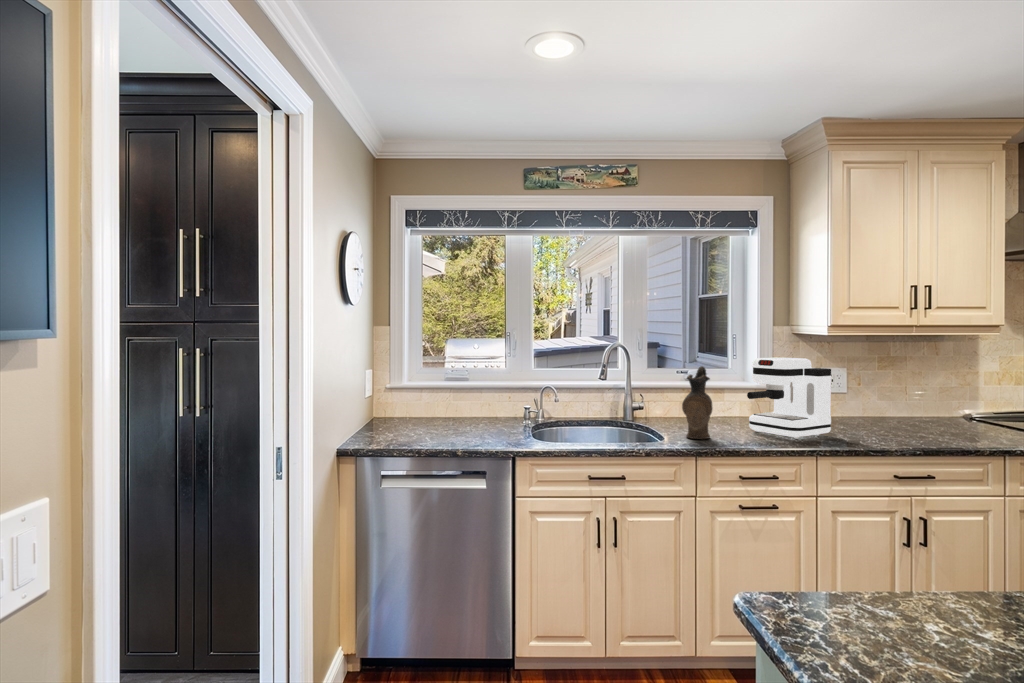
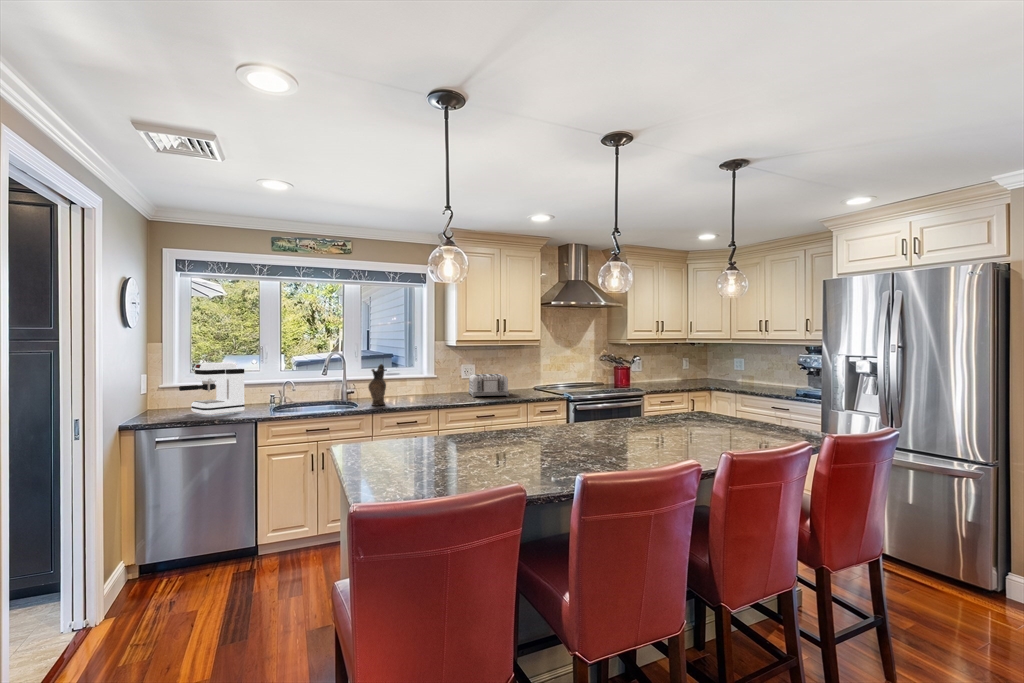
coffee maker: present [747,357,831,439] -> present [179,362,245,415]
toaster: none [841,387,943,435] -> present [469,374,509,397]

